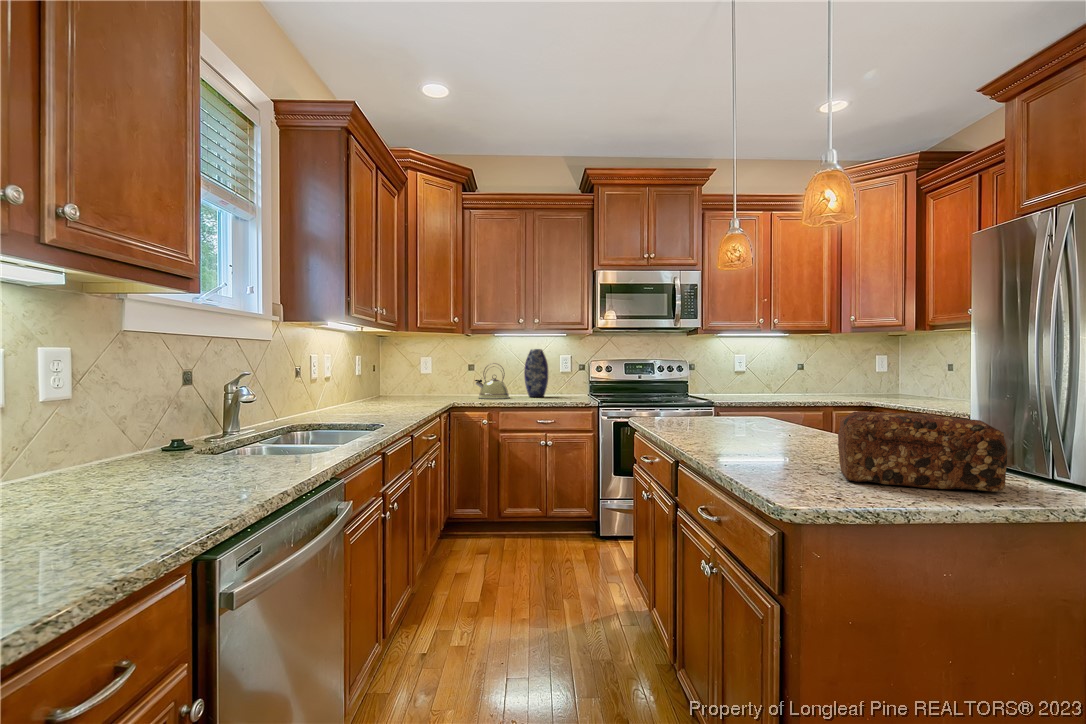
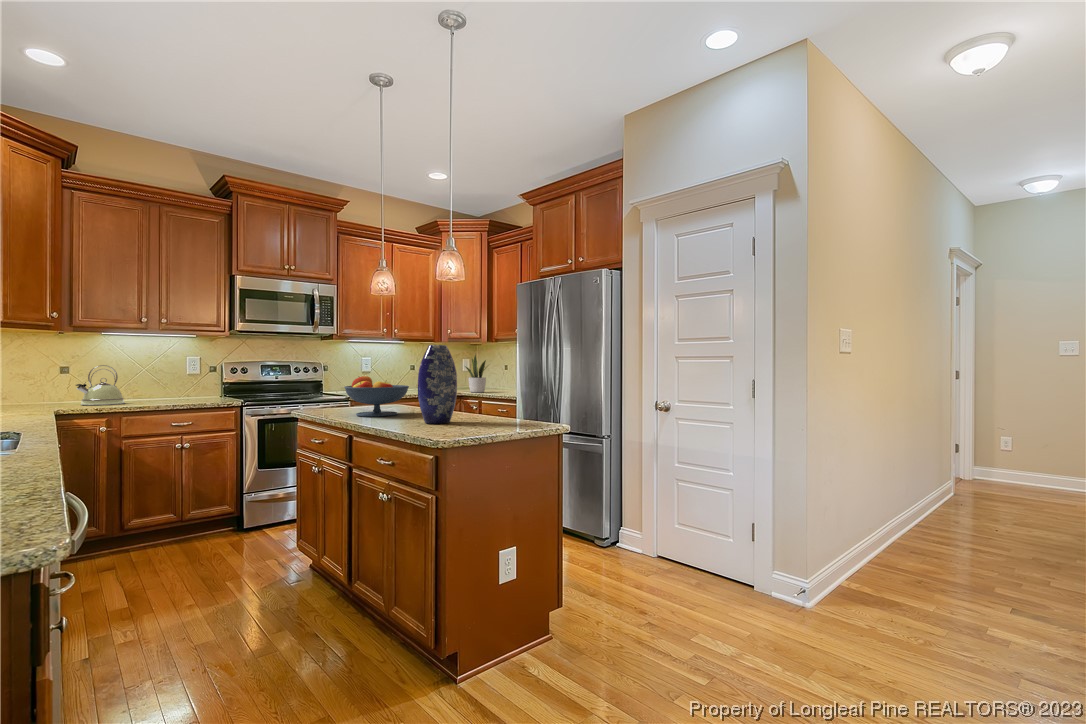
potted plant: none [875,346,923,403] -> present [465,355,487,393]
vase: present [524,349,548,397] -> present [418,345,457,424]
fruit bowl: none [678,377,769,435] -> present [344,376,409,417]
bread loaf: present [838,412,1007,491] -> none [457,393,529,430]

